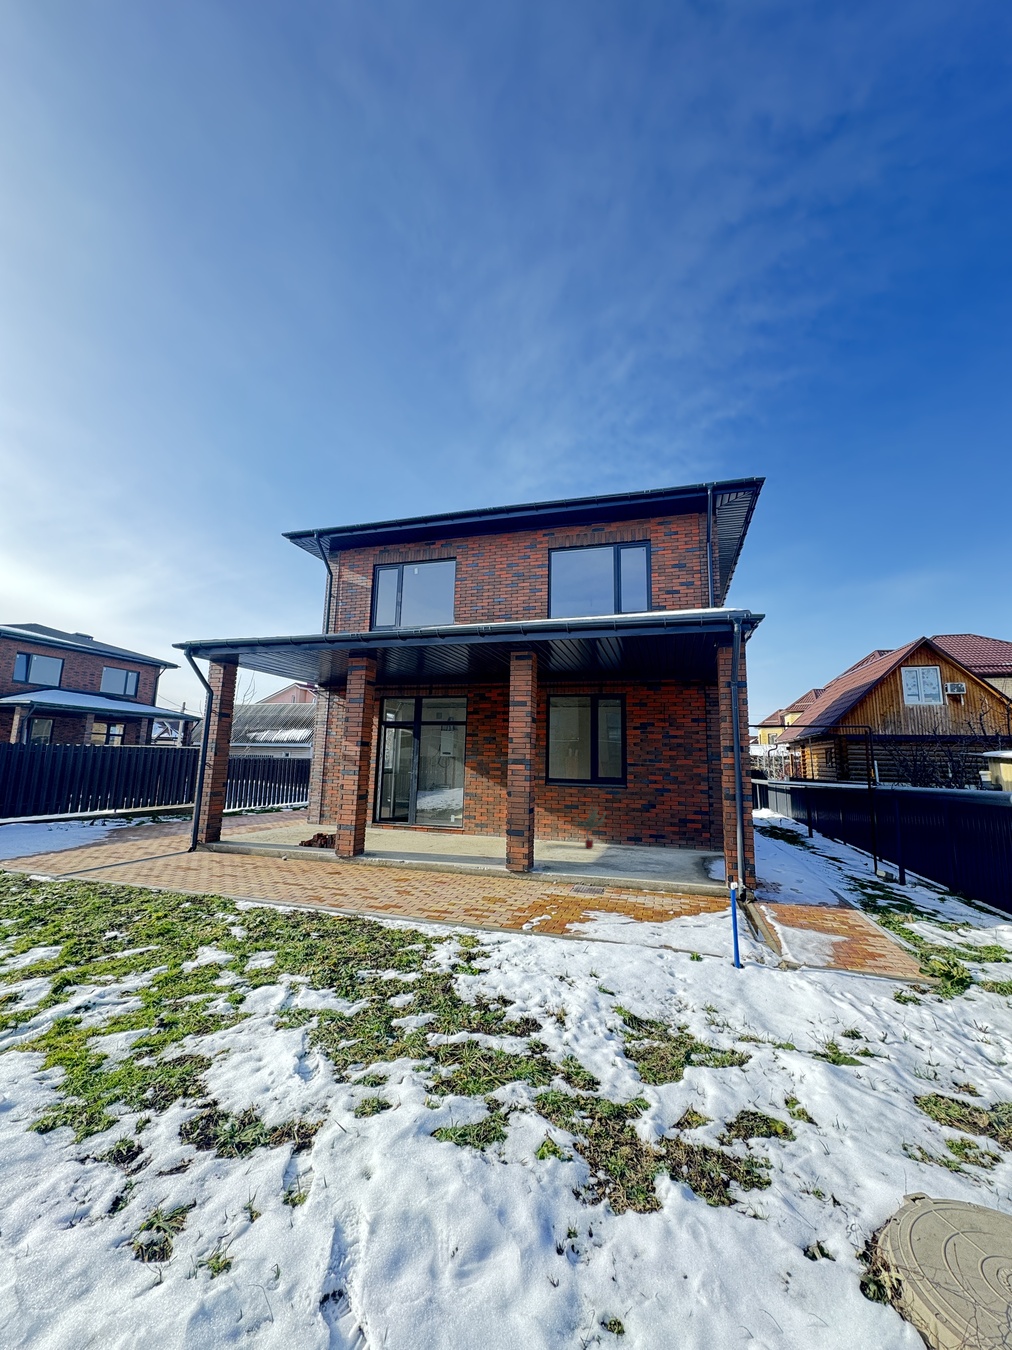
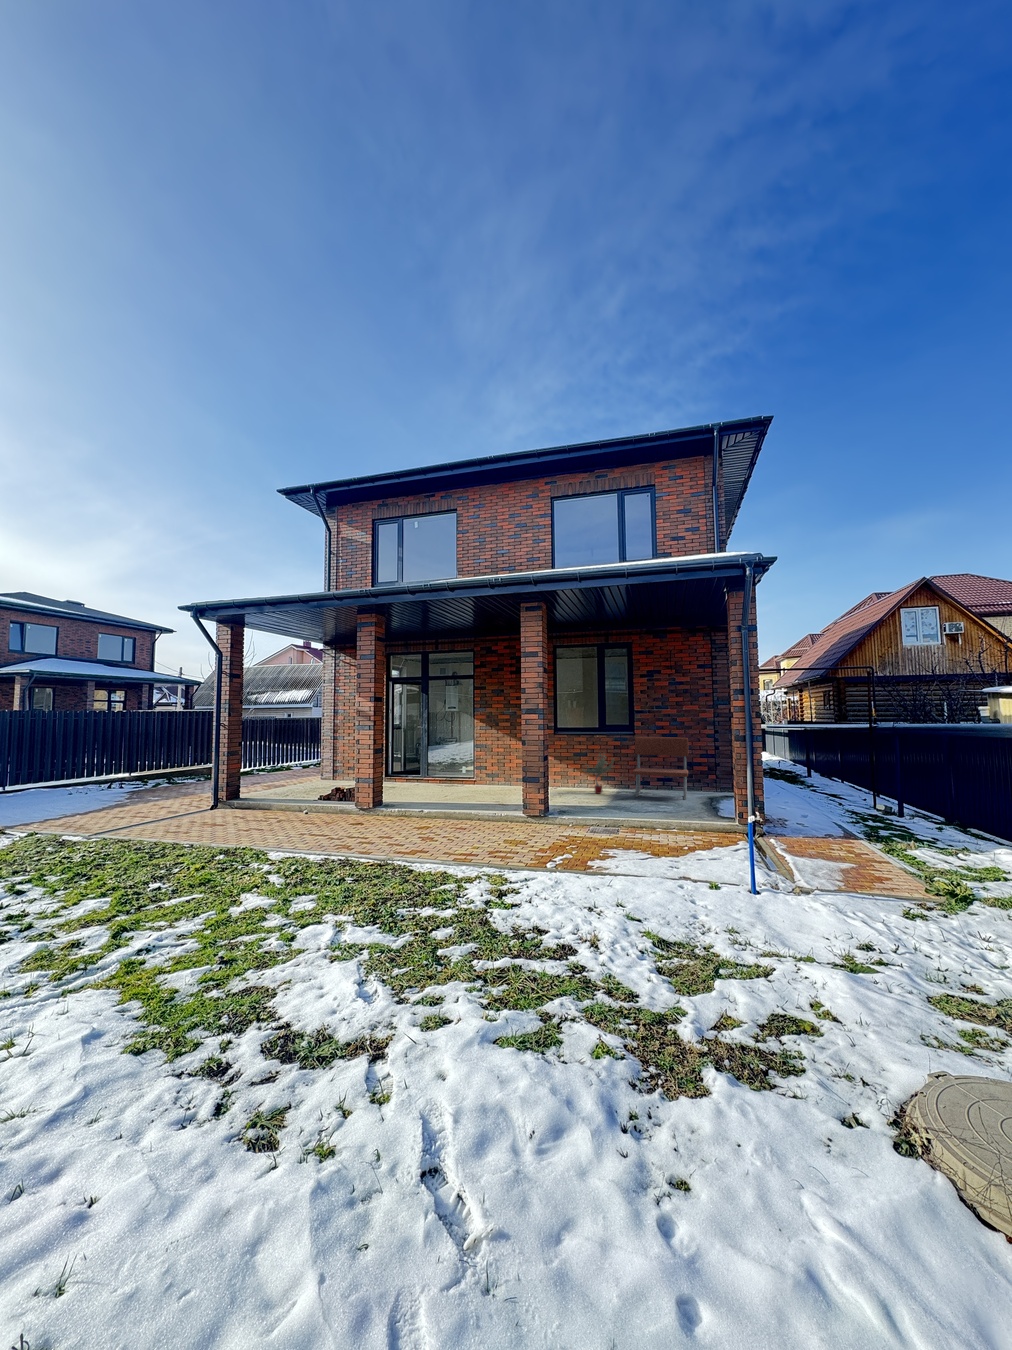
bench: none [624,791,682,858] -> present [633,737,688,800]

